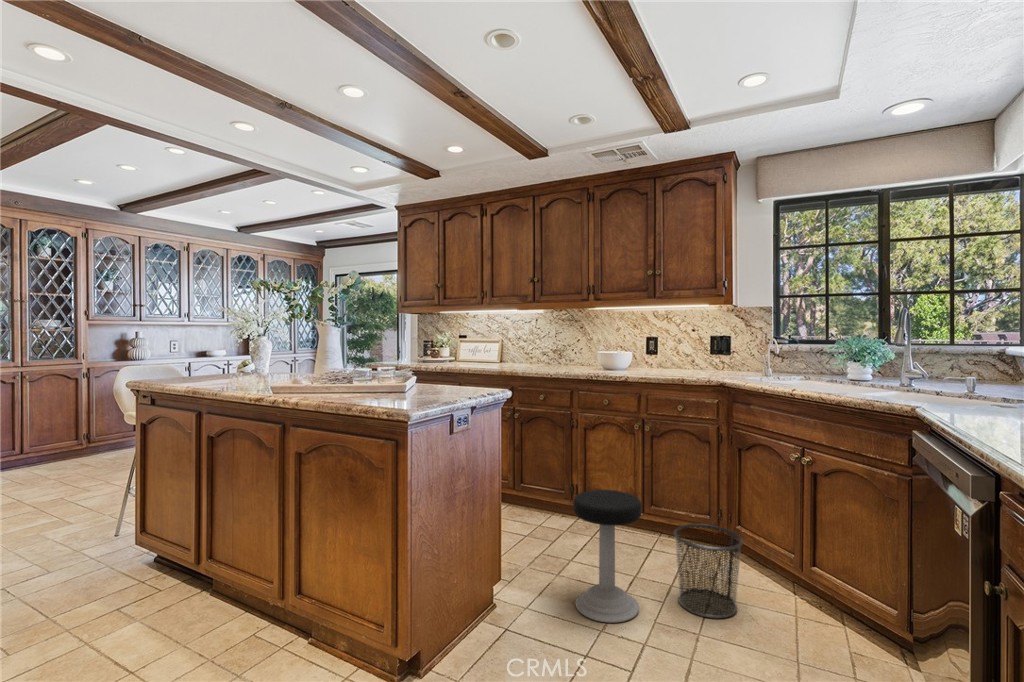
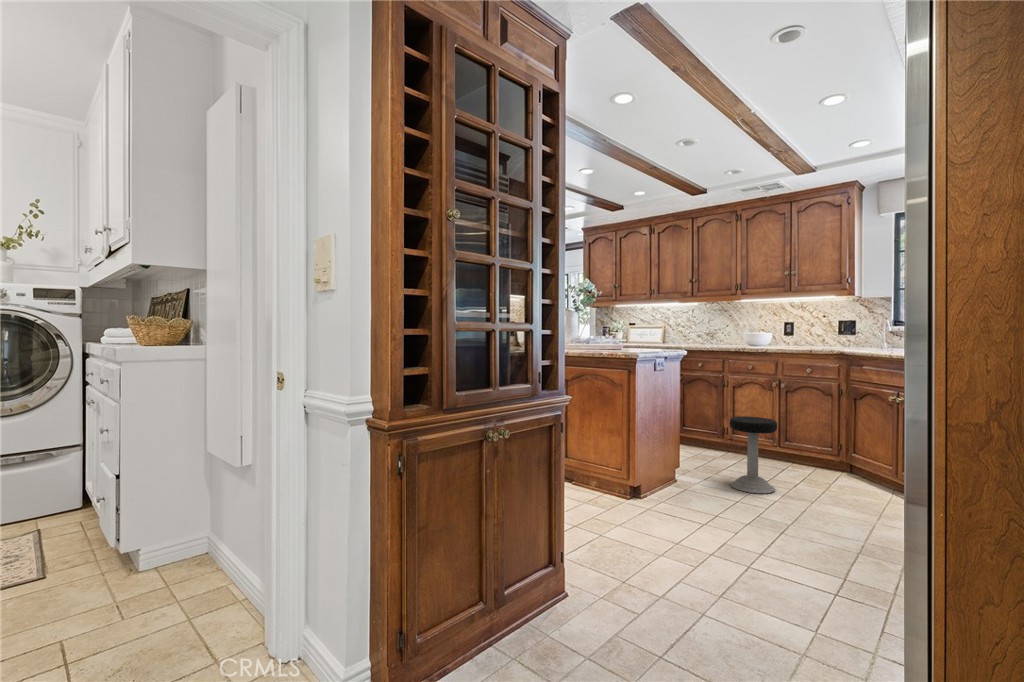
trash can: present [674,524,743,619] -> none [800,443,851,498]

